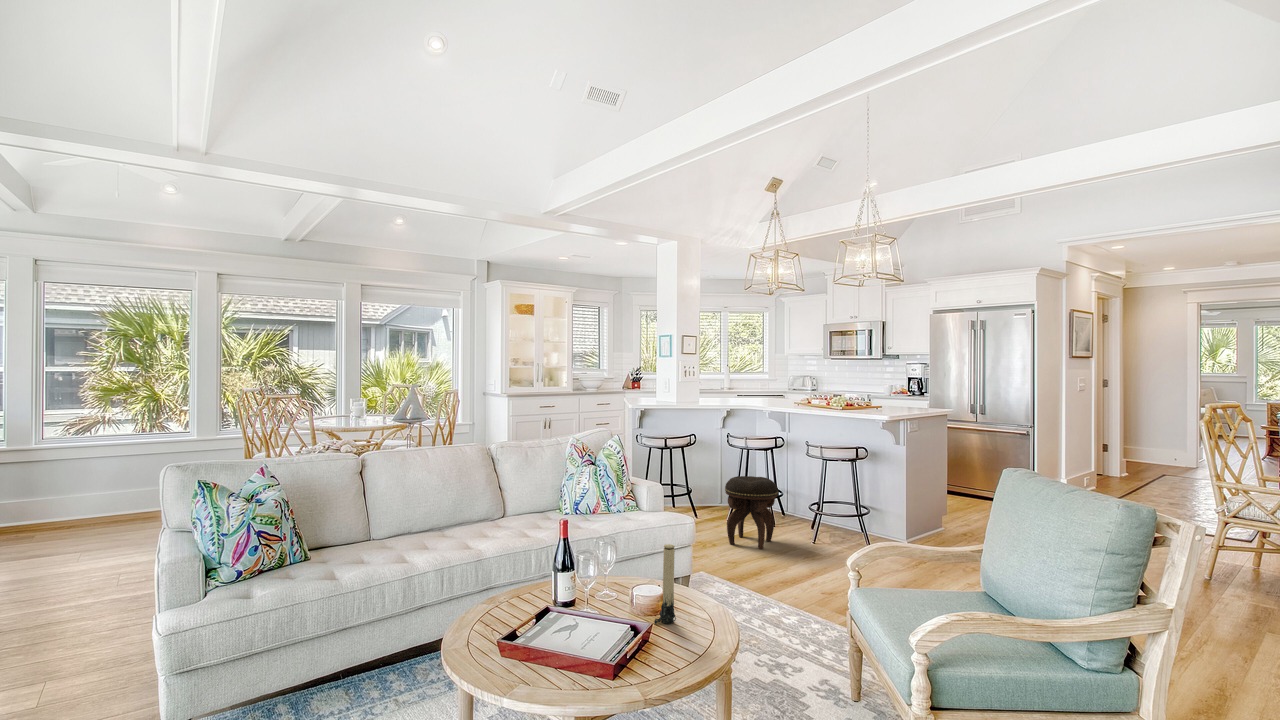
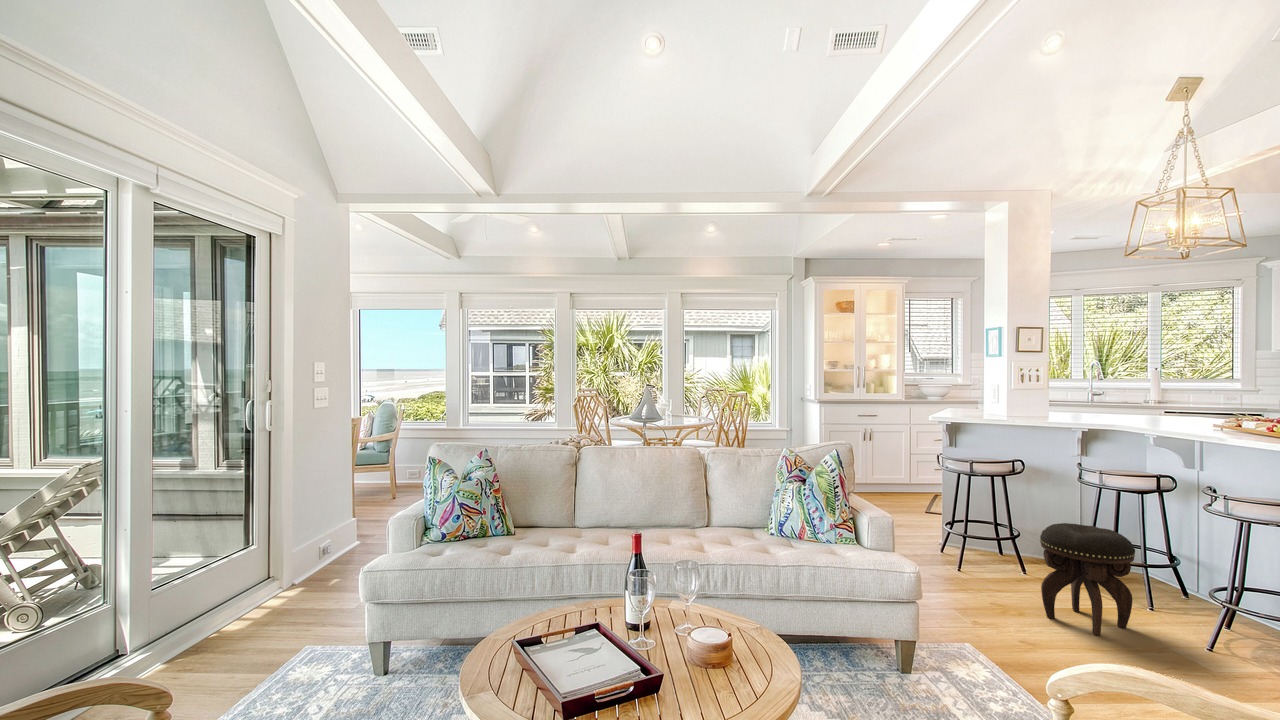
candle: present [654,544,676,624] -> none [692,586,719,690]

